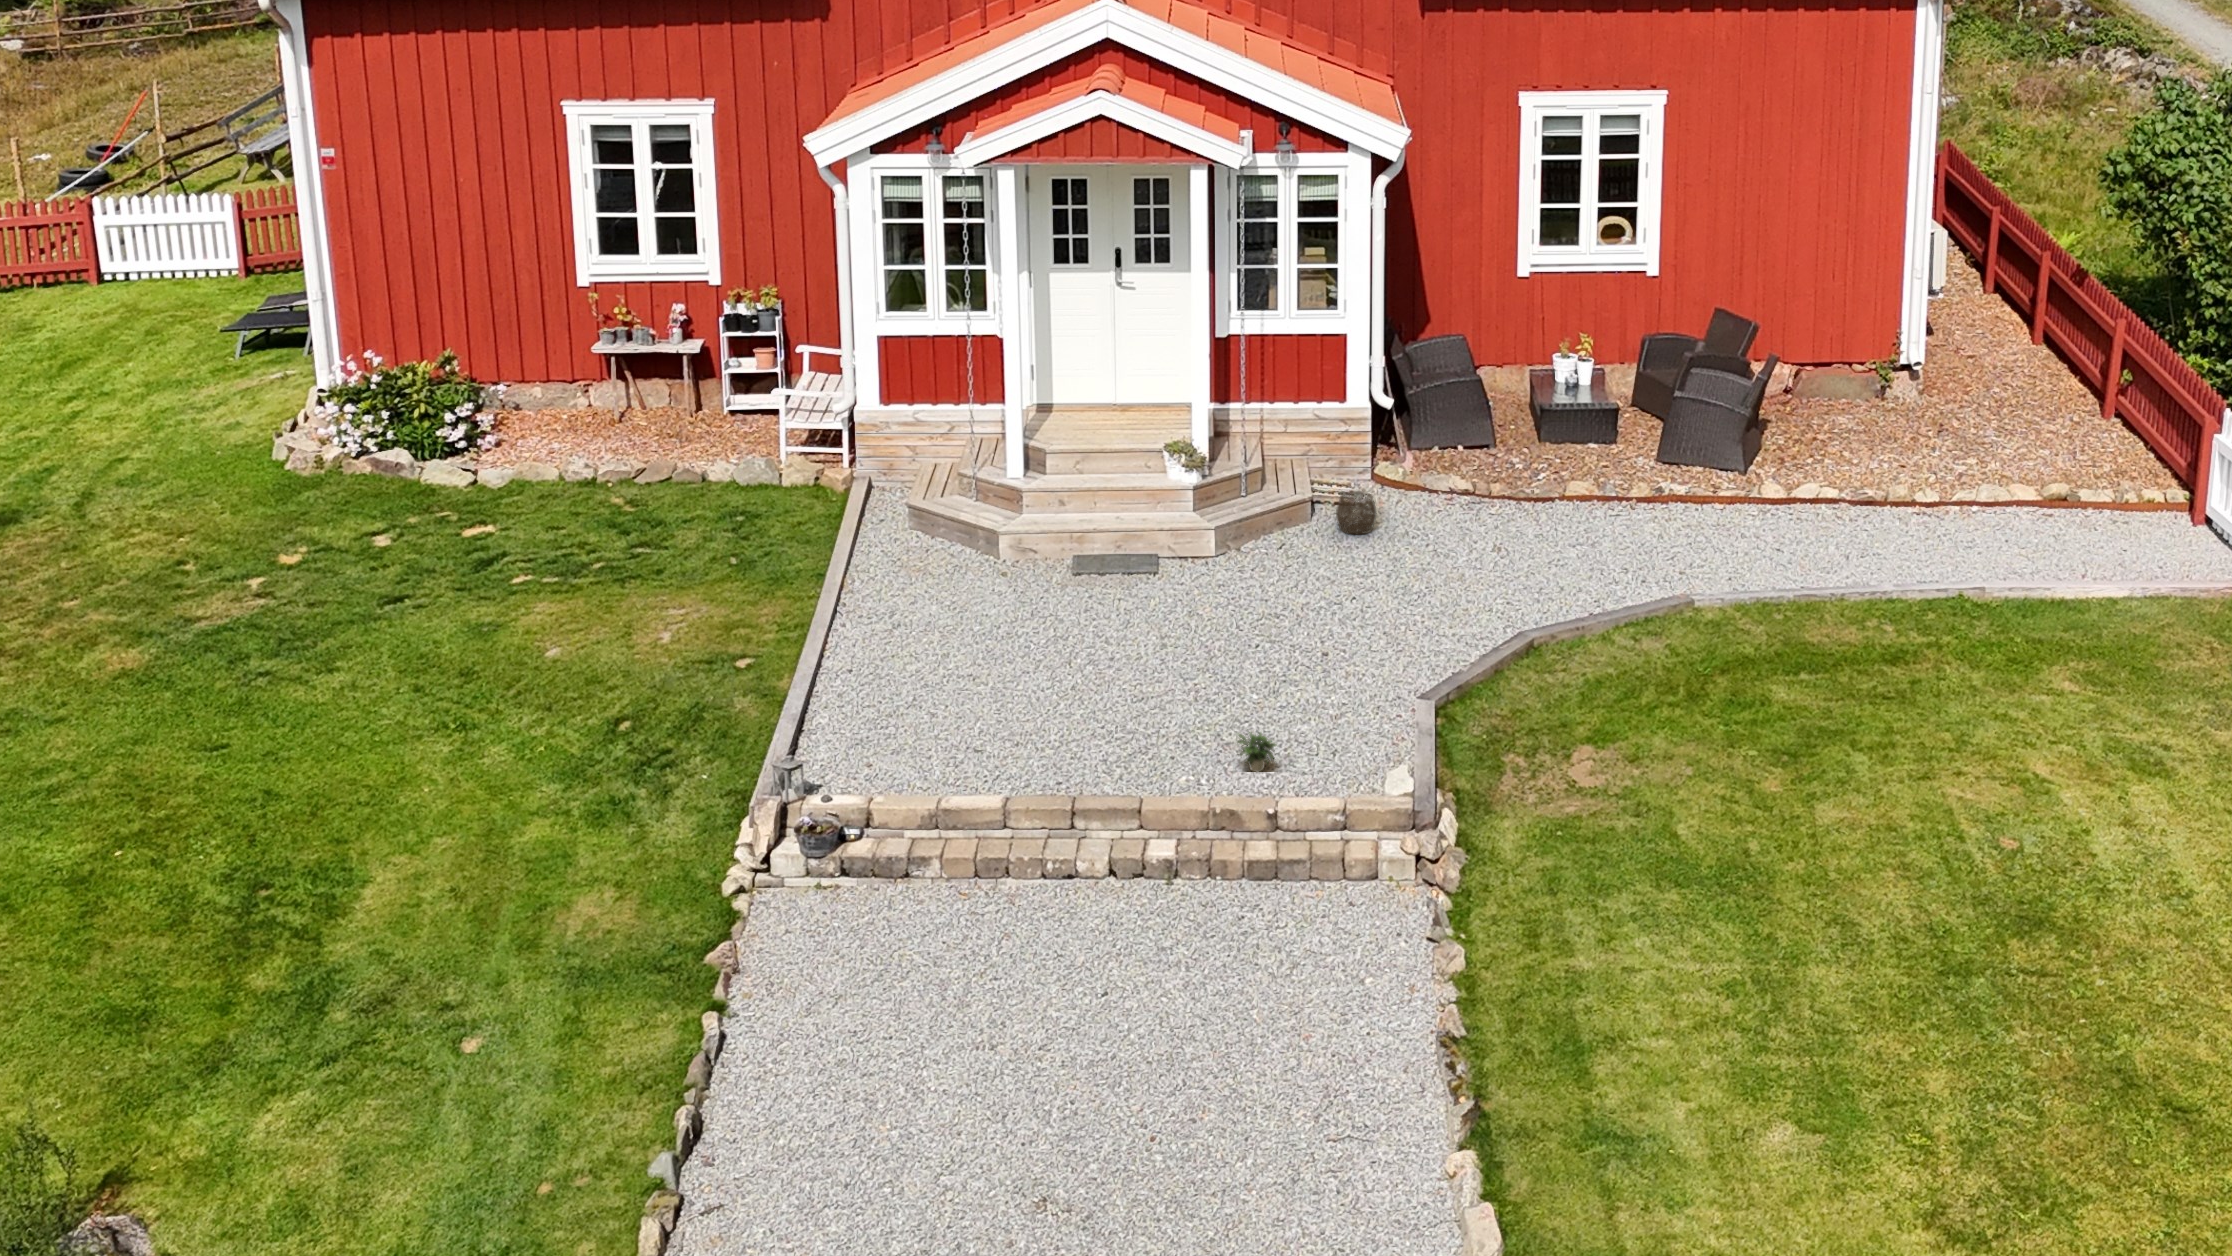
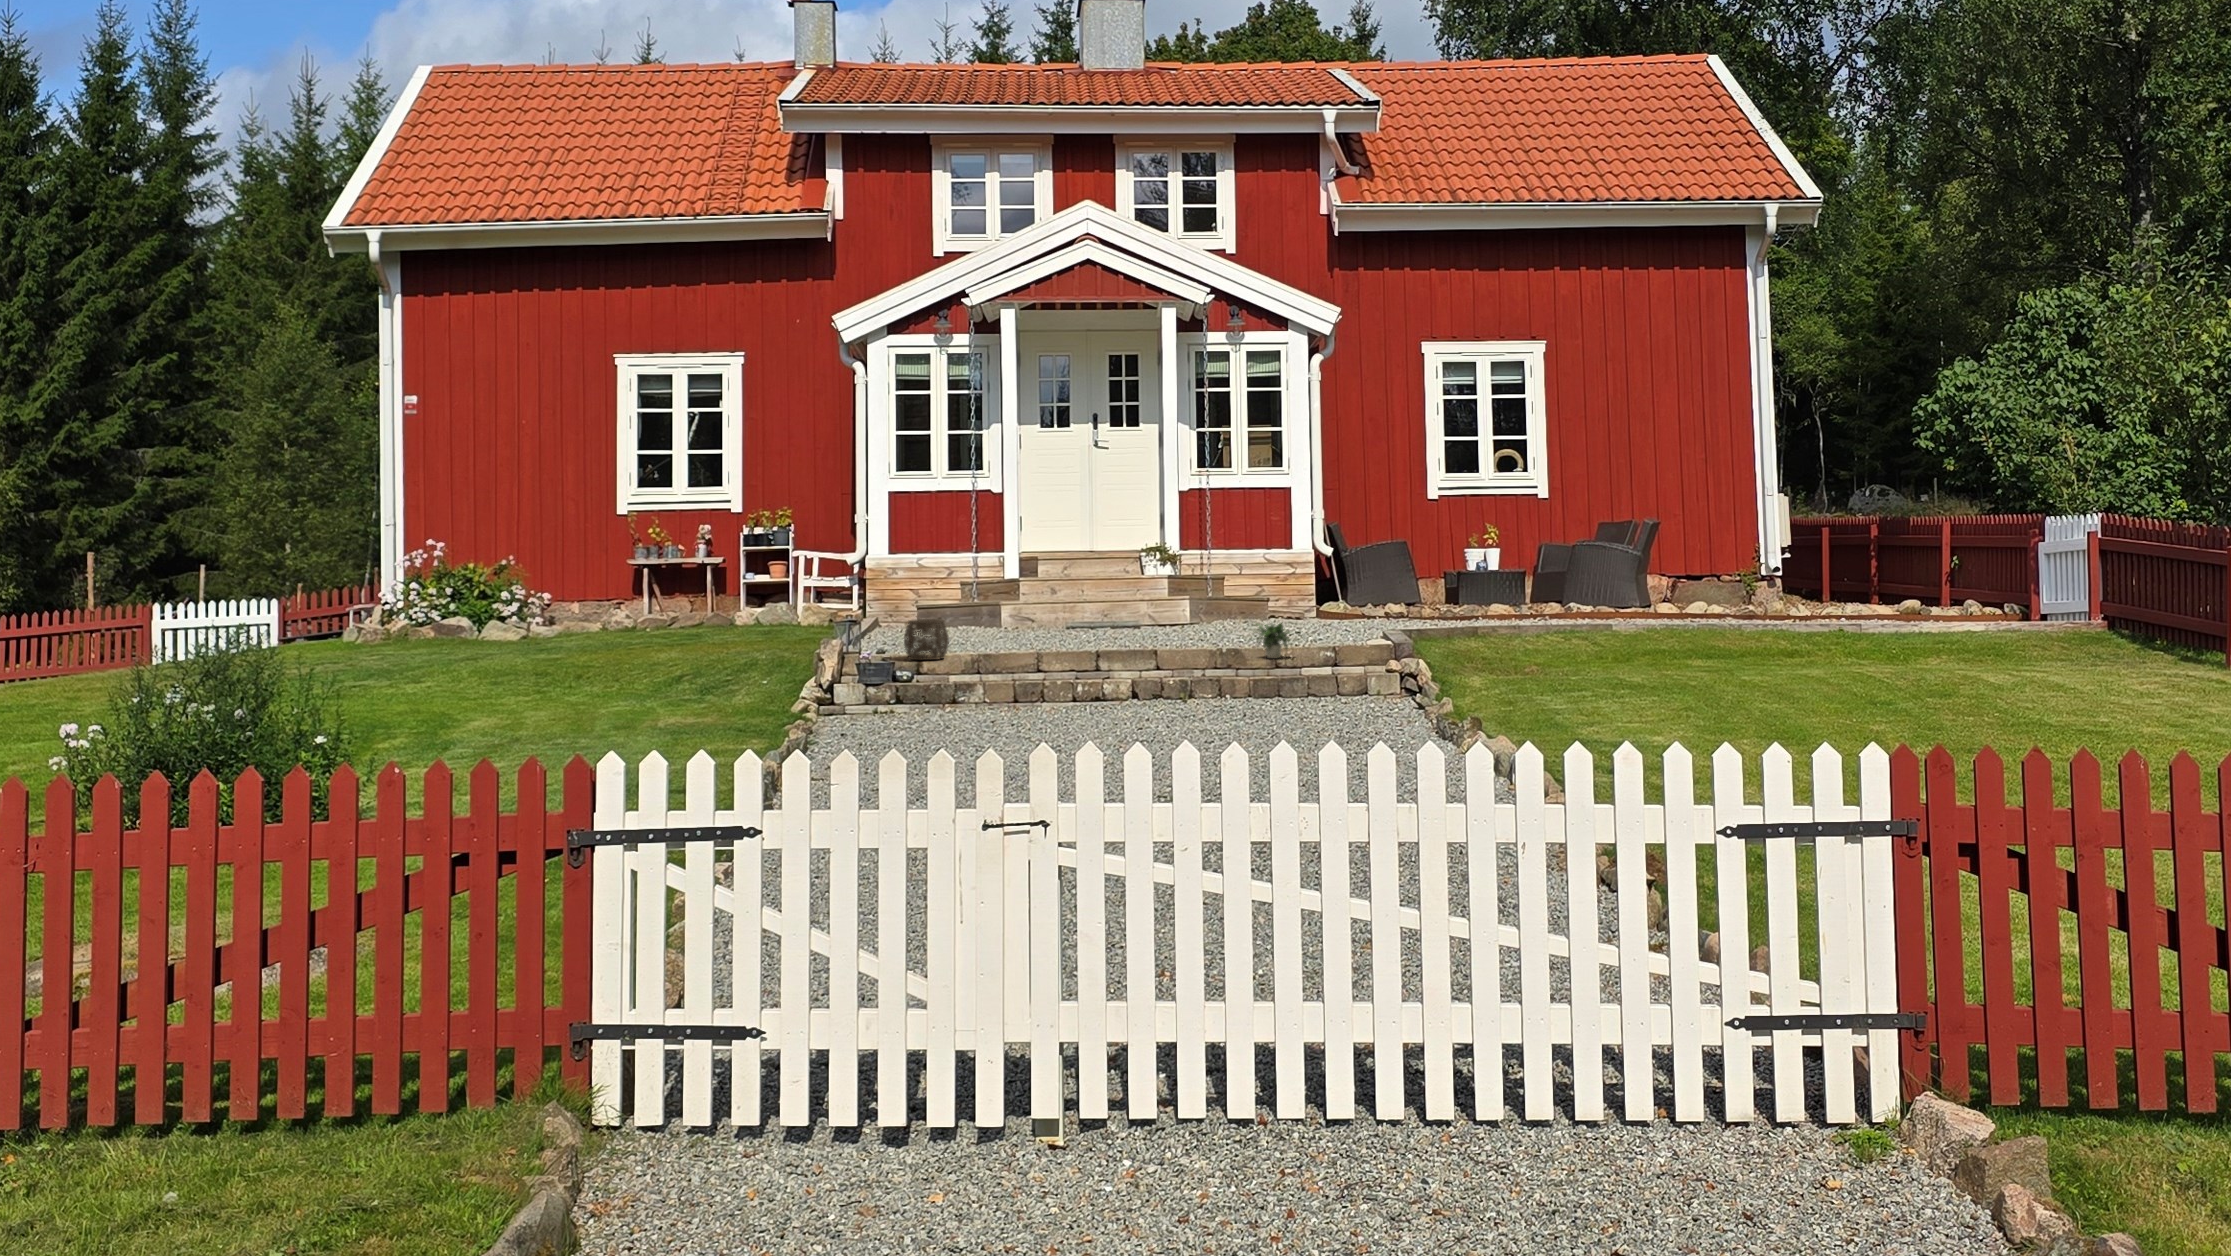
woven basket: present [1336,491,1376,534] -> present [904,619,949,660]

